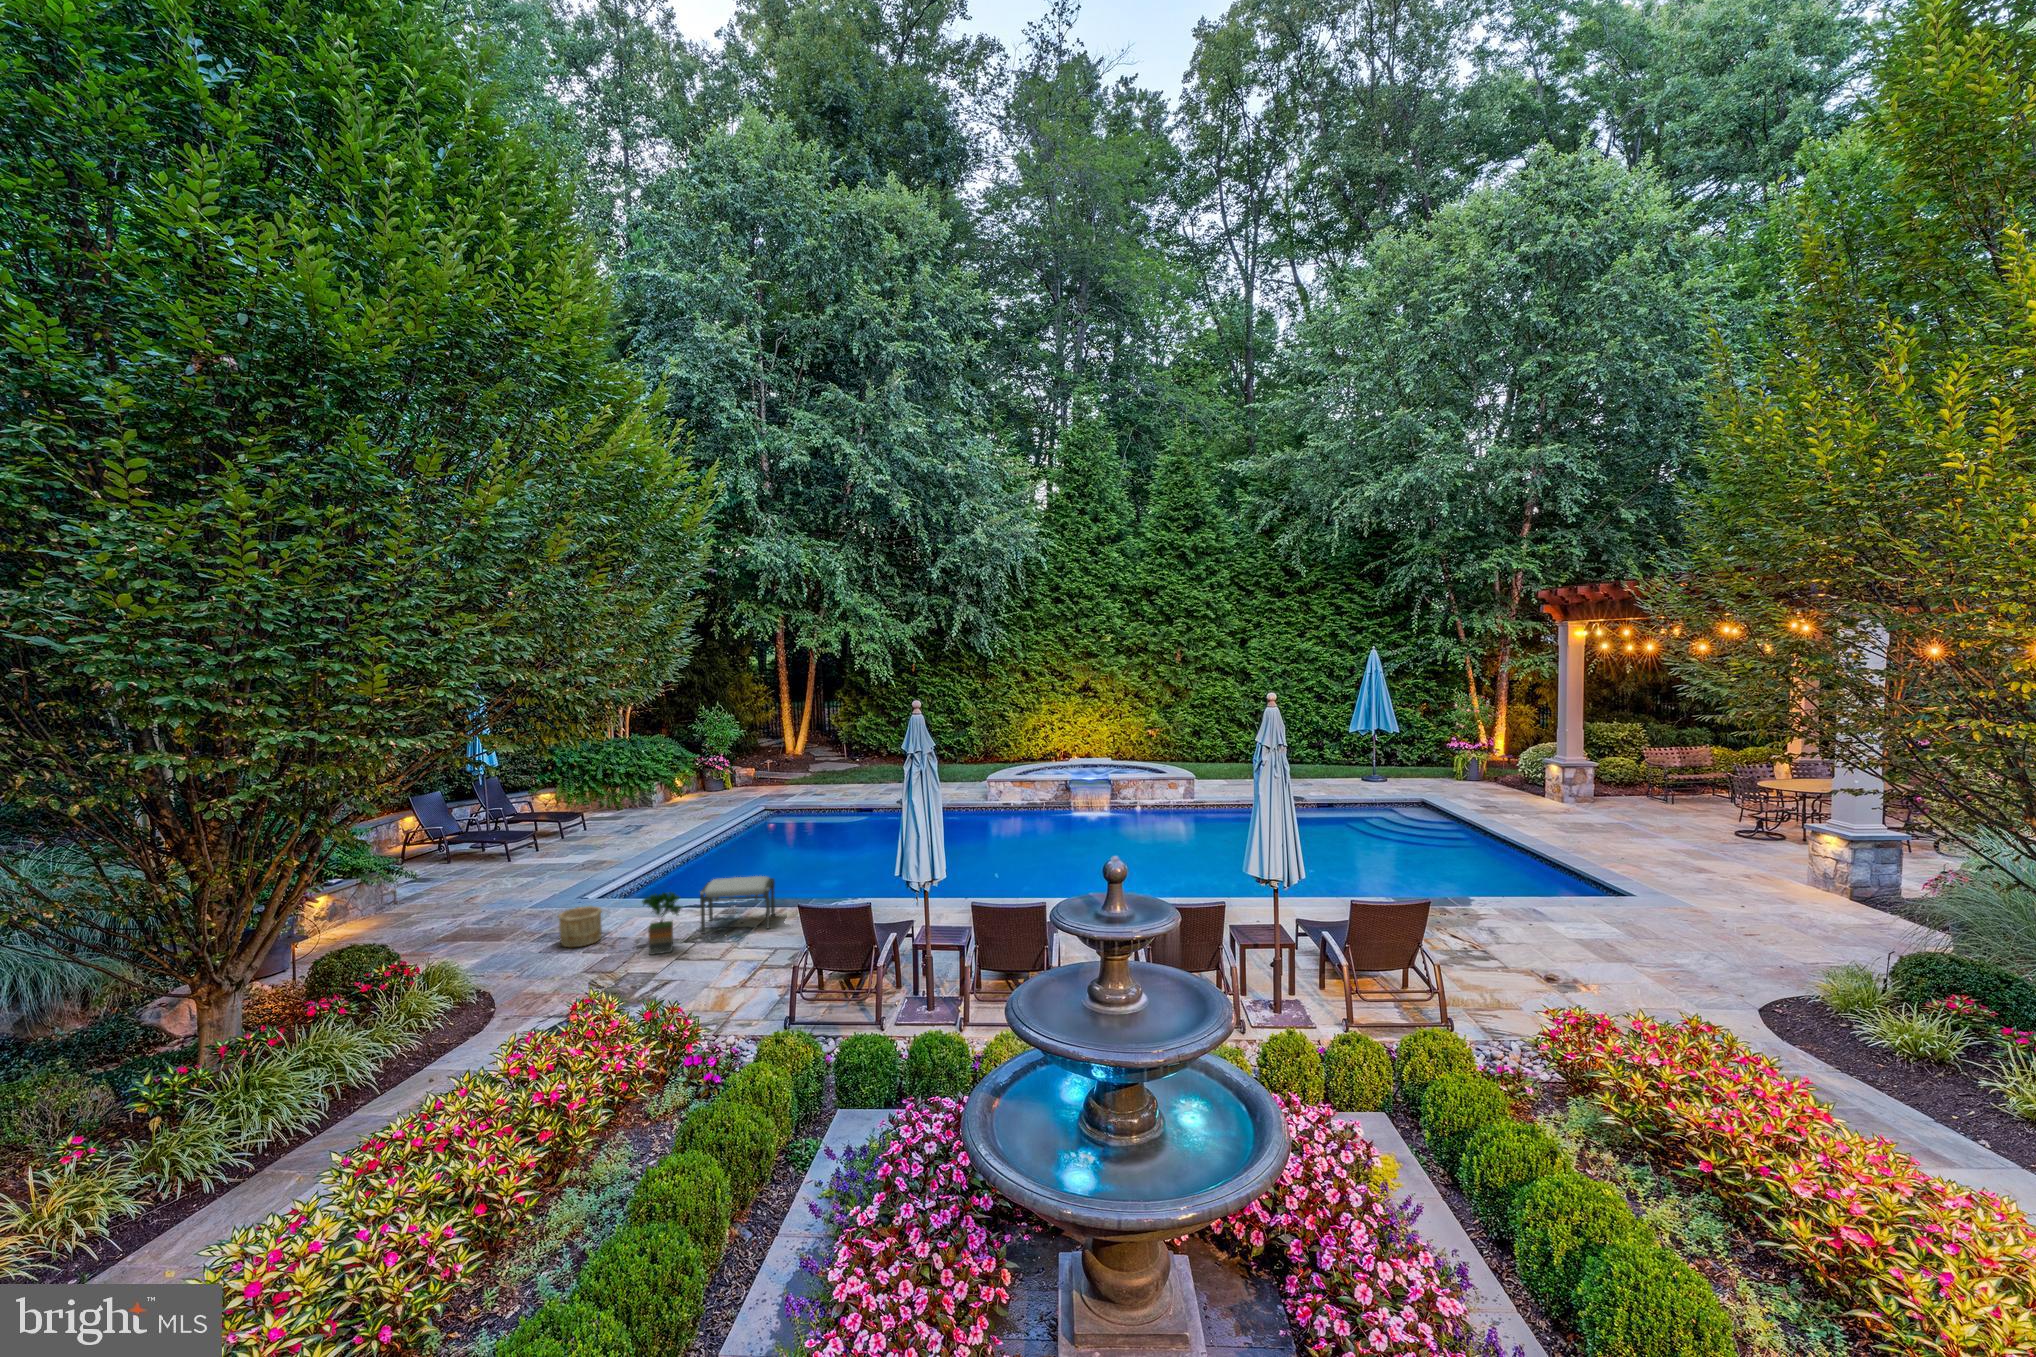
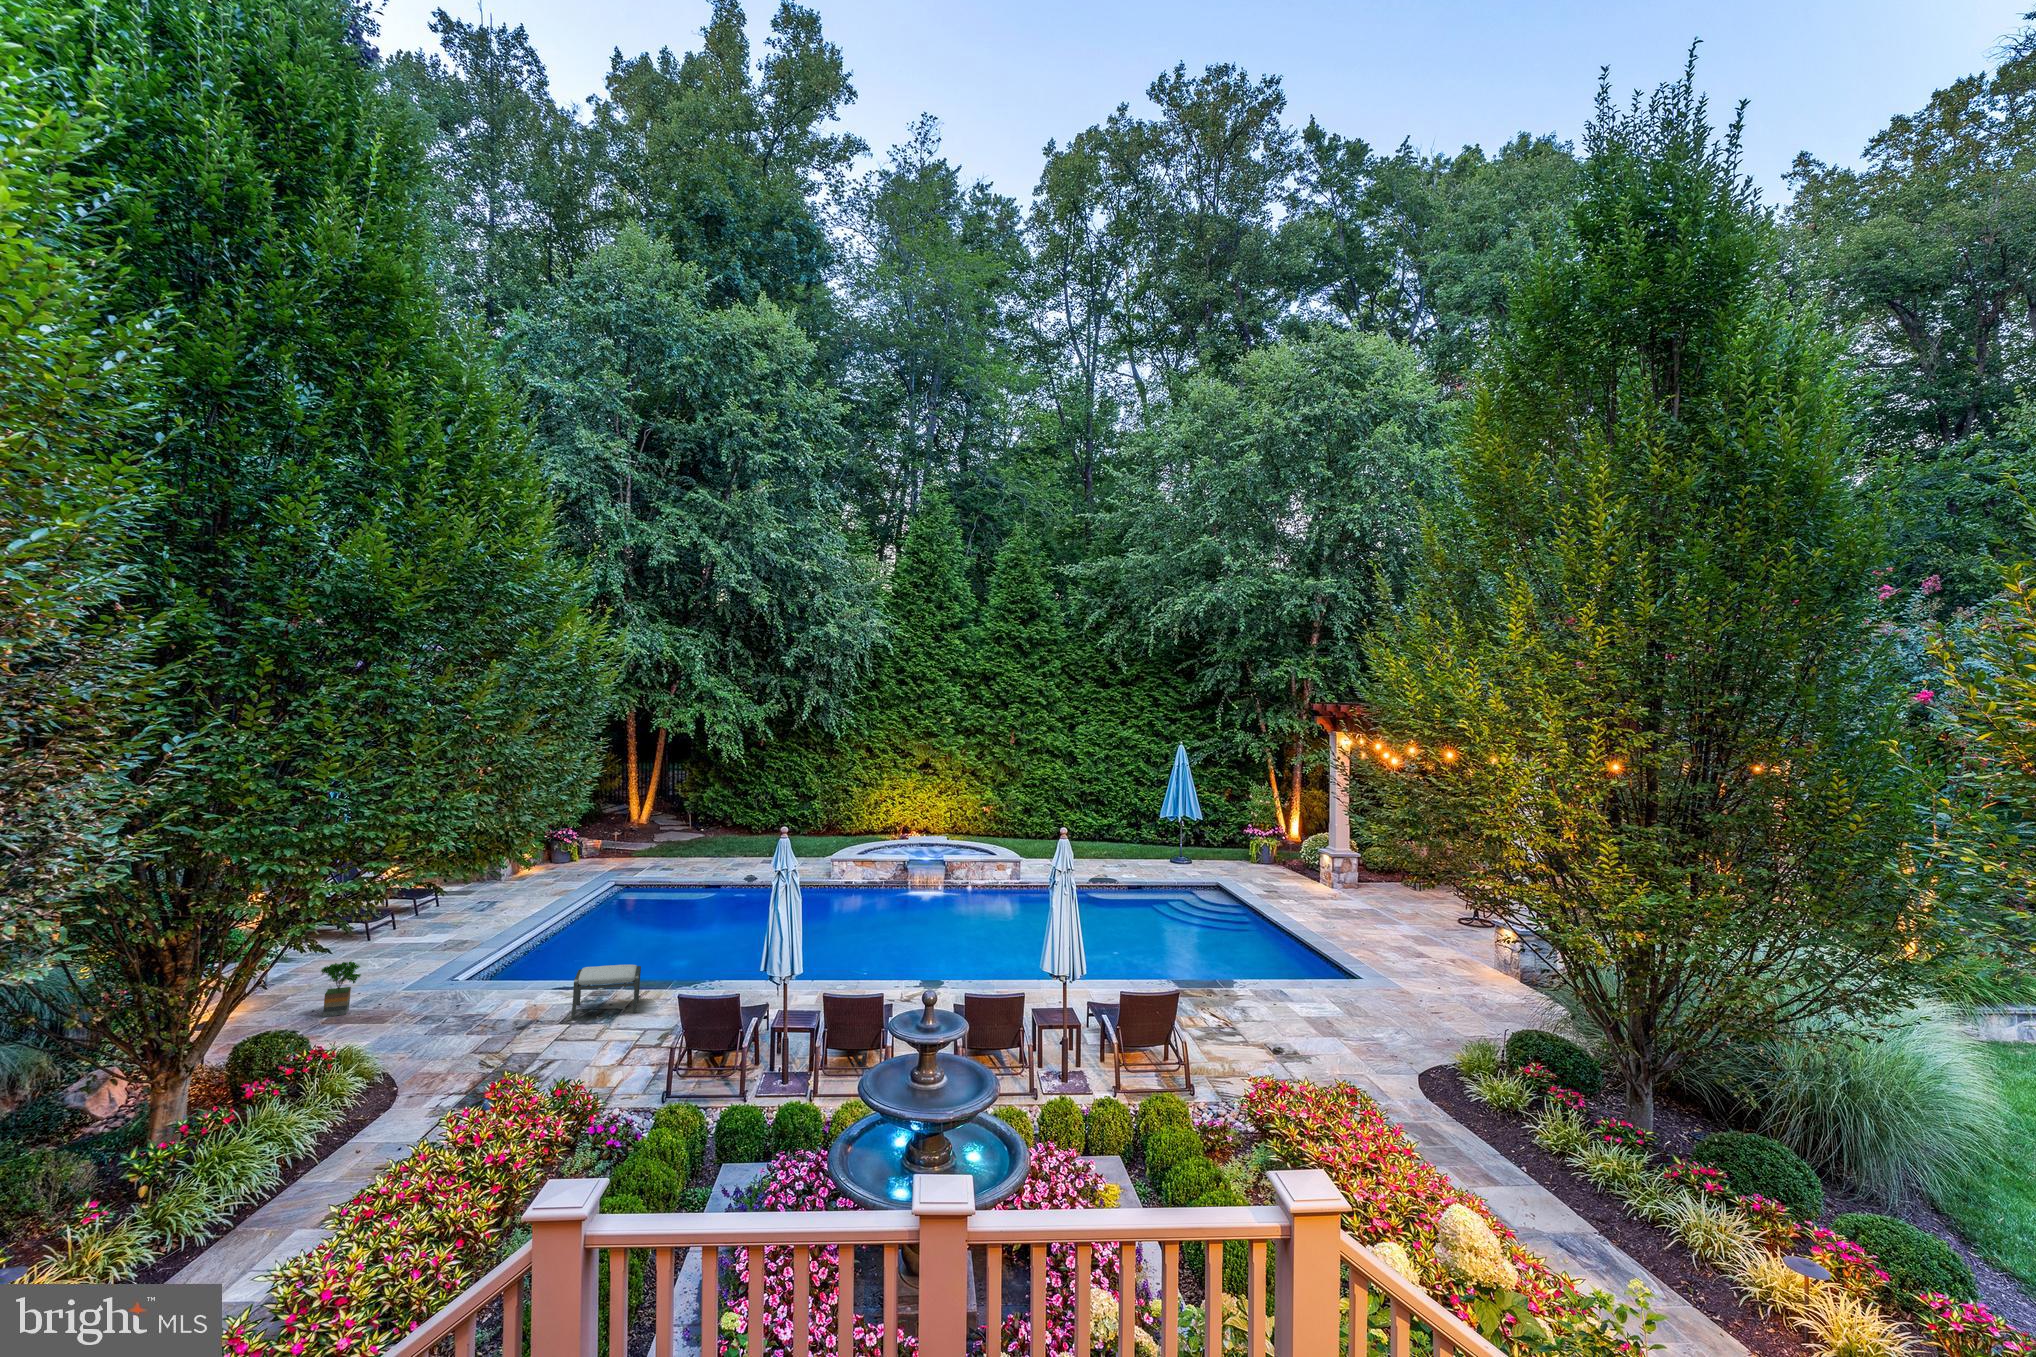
potted tree: present [642,892,682,955] -> present [321,962,361,1017]
wooden bucket: present [558,906,602,947] -> none [436,994,479,1033]

